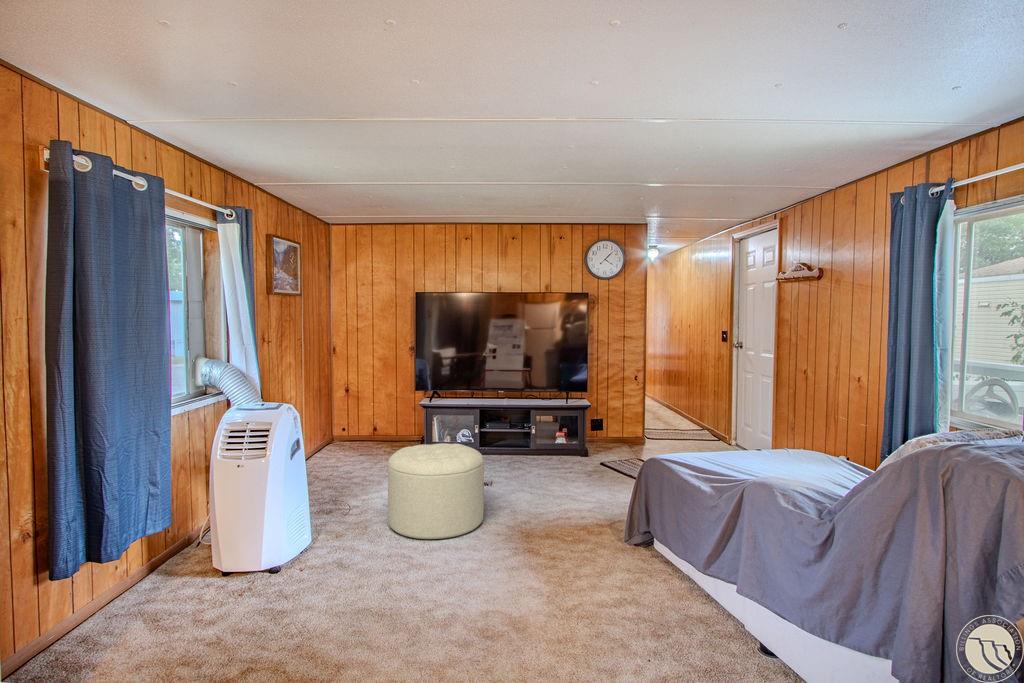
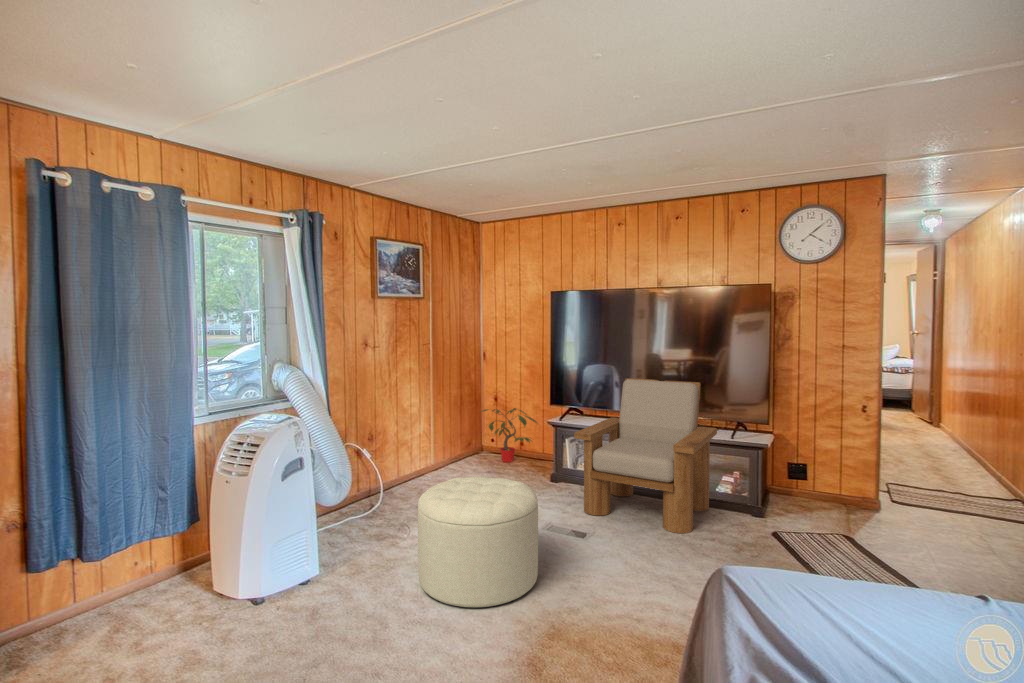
armchair: none [463,364,557,473] -> present [574,378,717,533]
potted plant: none [339,397,399,447] -> present [483,408,537,462]

